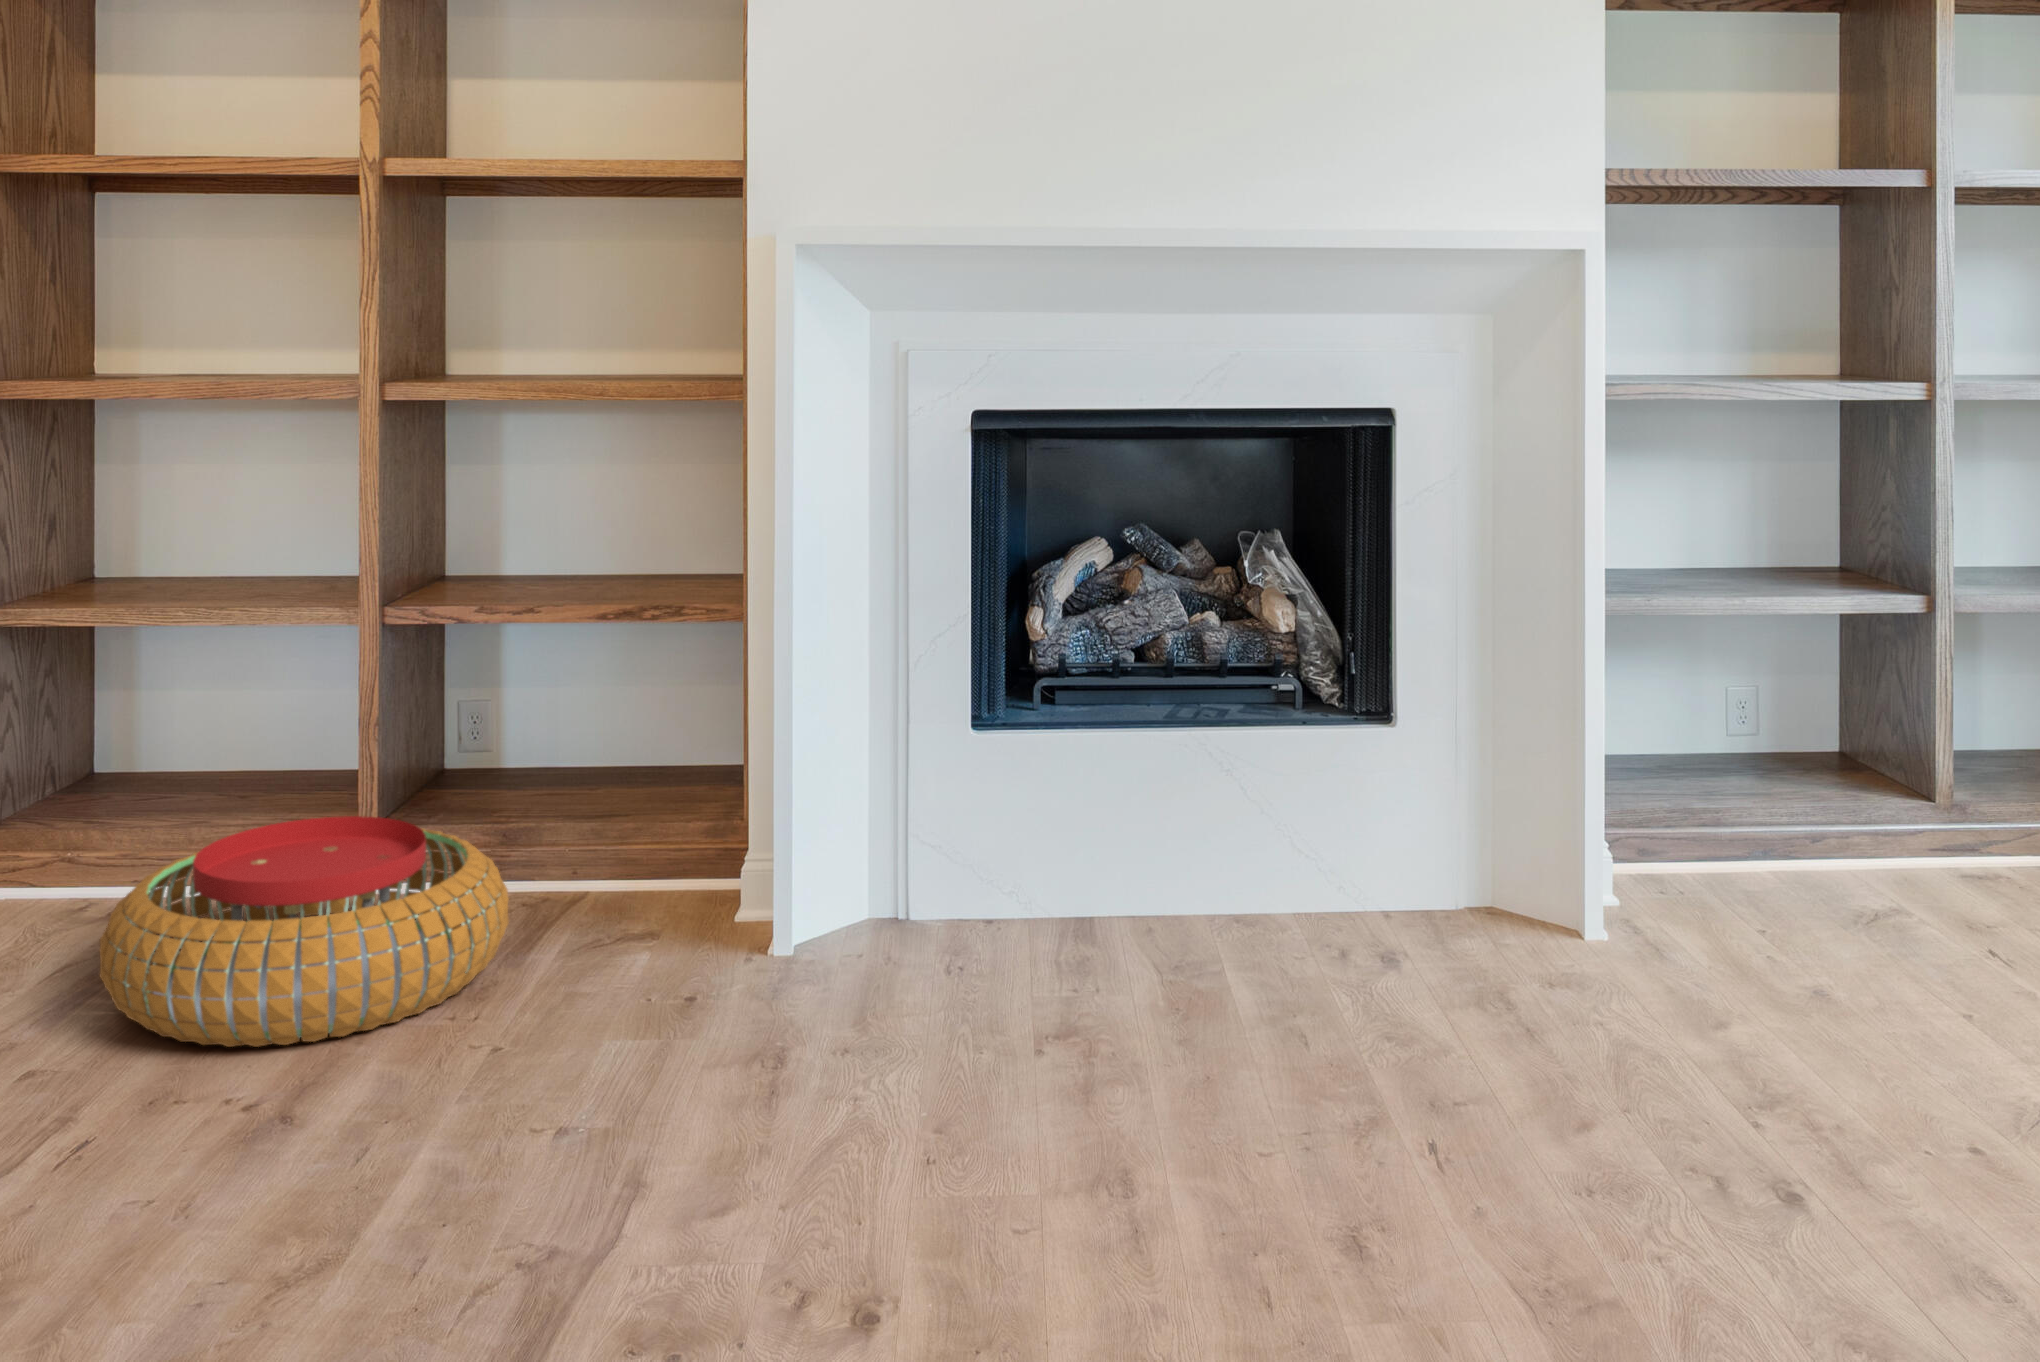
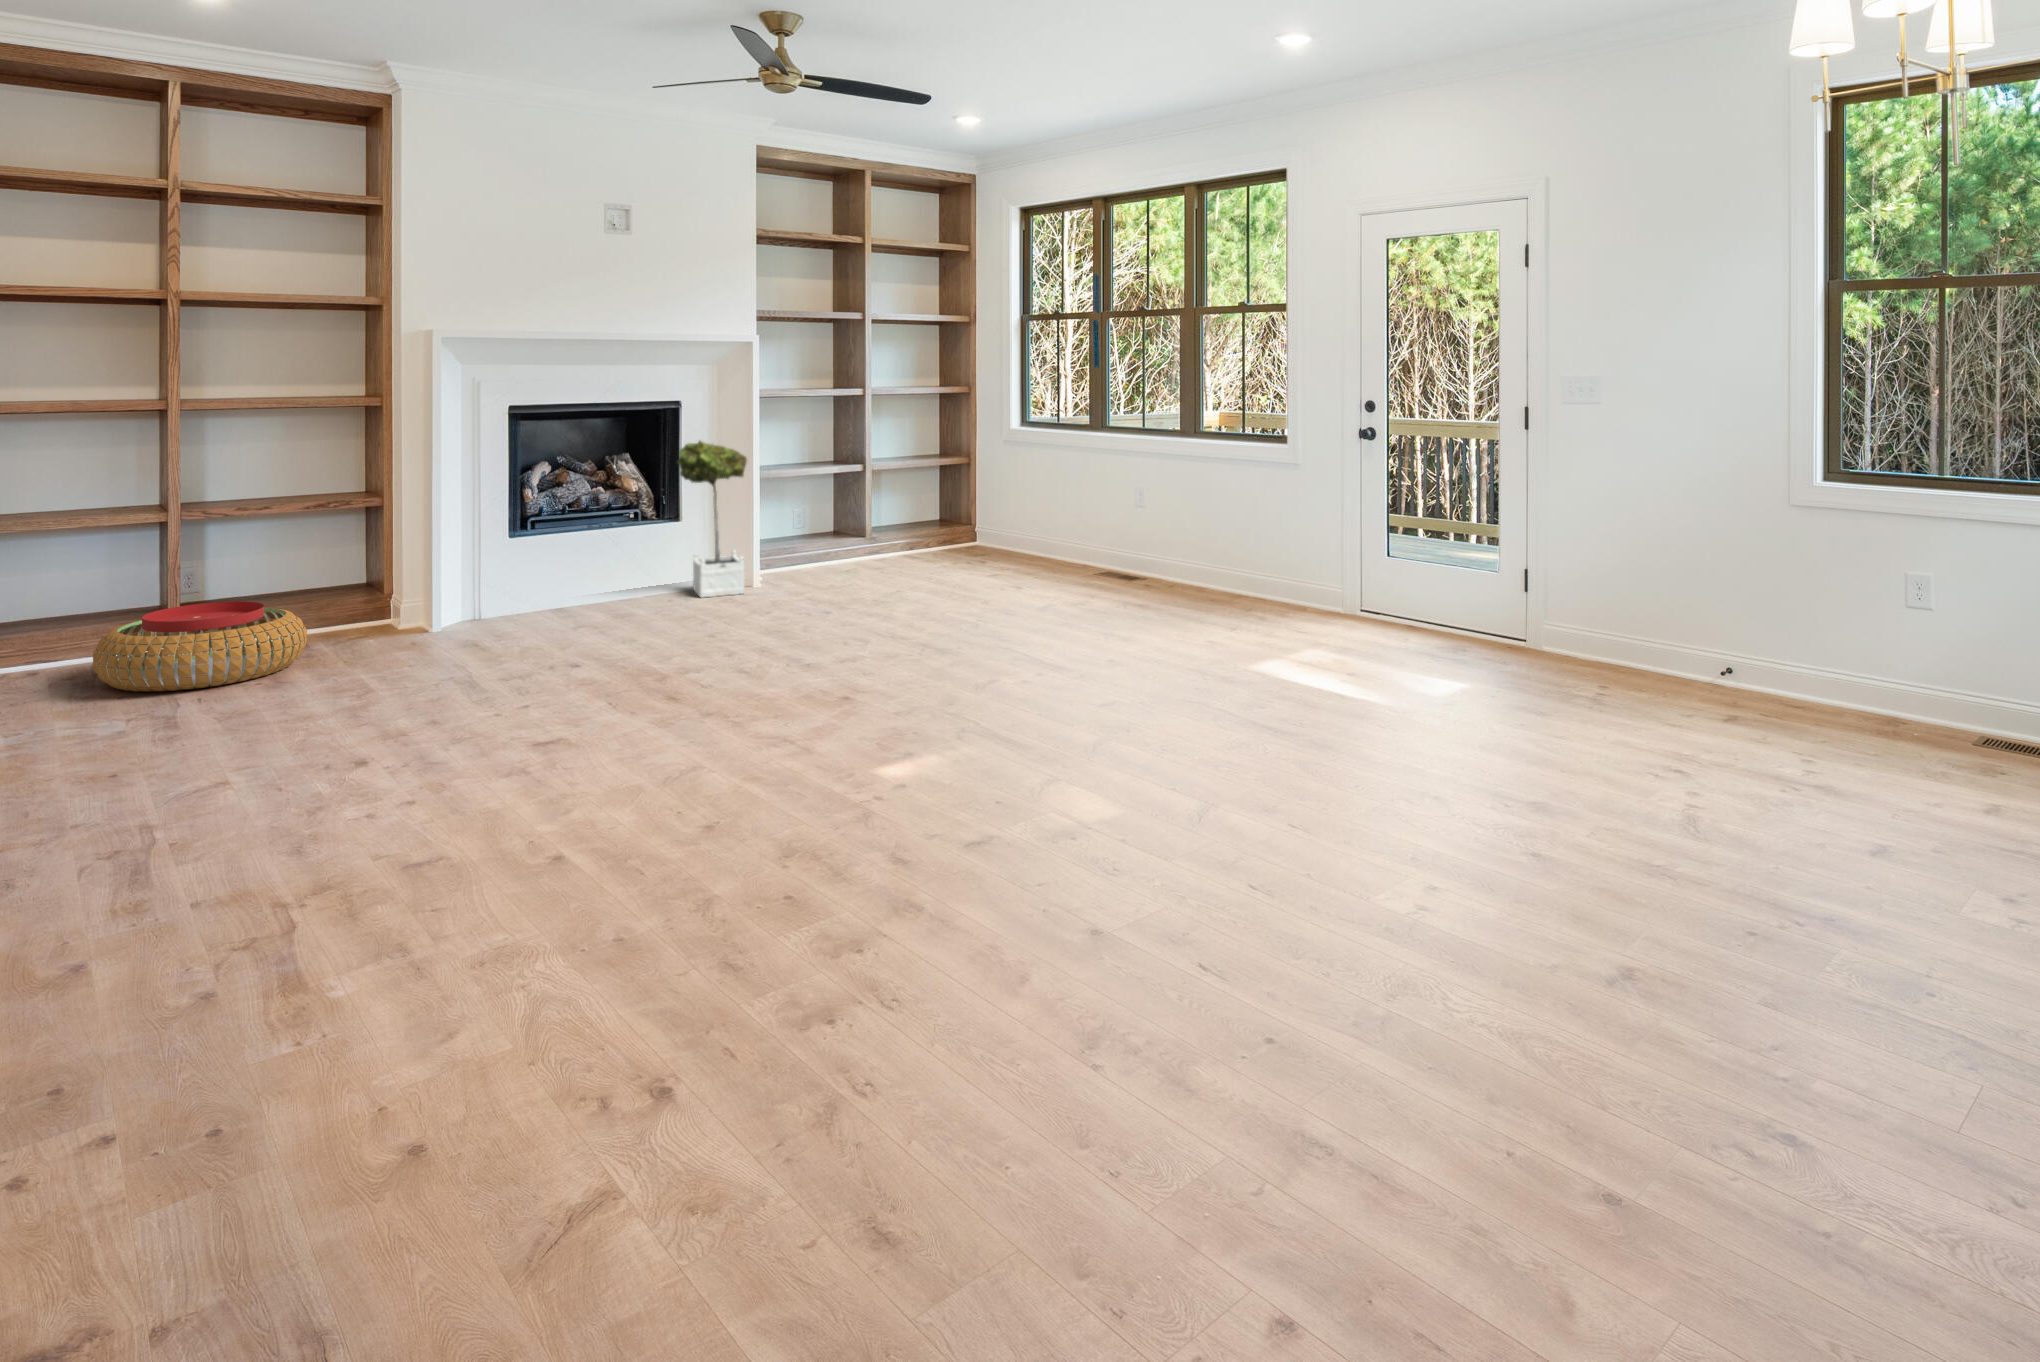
potted tree: none [1379,512,1566,949] -> present [677,441,747,597]

